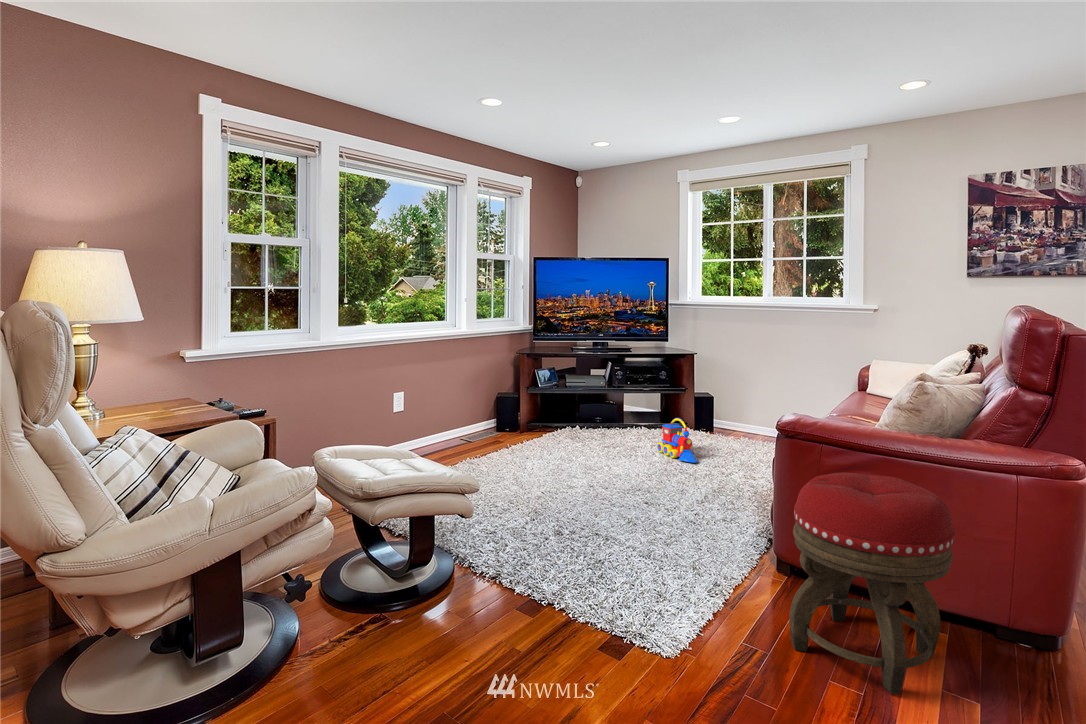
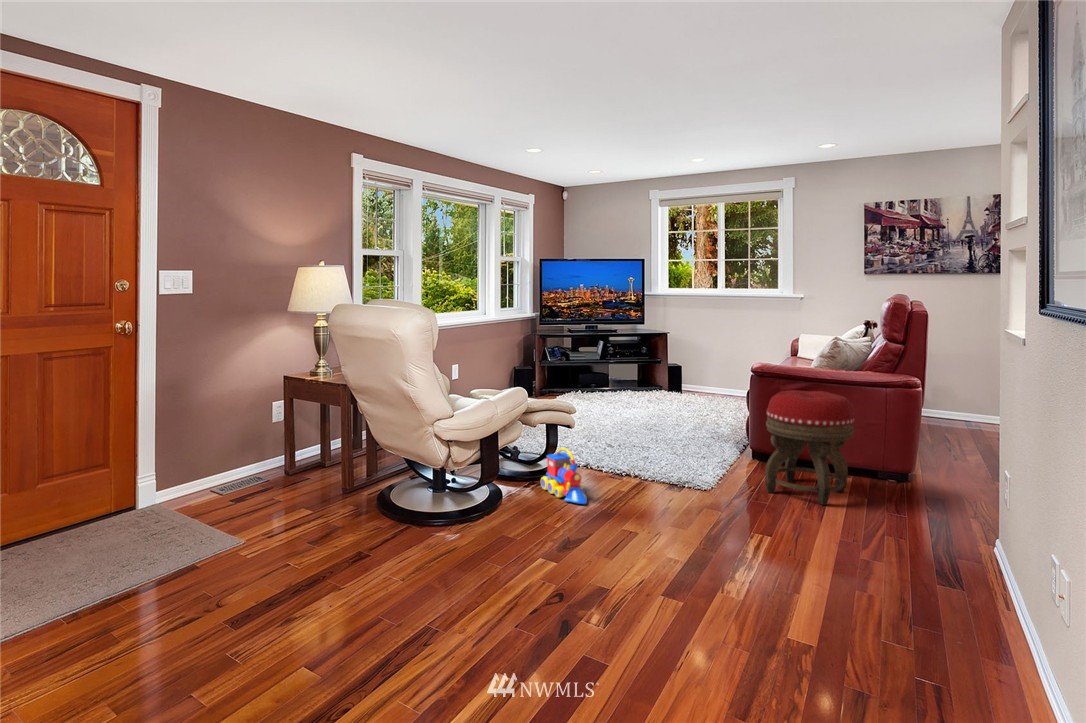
toy train: present [657,418,697,463] -> present [541,447,587,504]

